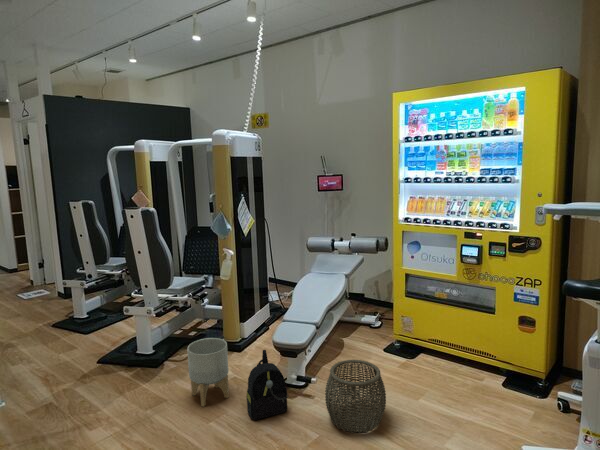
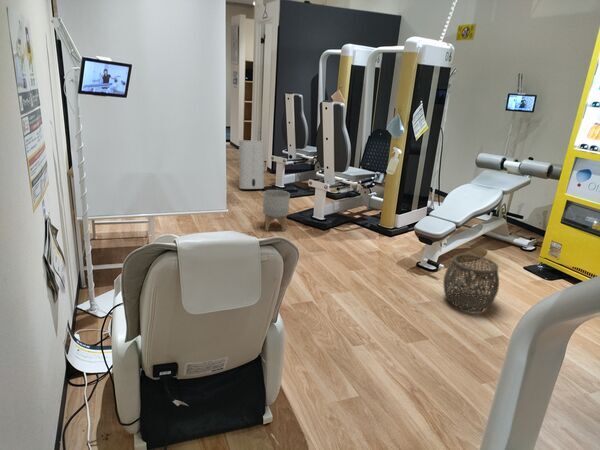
air purifier: none [10,264,58,333] -> present [239,140,264,189]
planter: present [187,338,229,407] -> present [262,190,290,231]
backpack: present [247,350,289,420] -> none [381,230,416,281]

